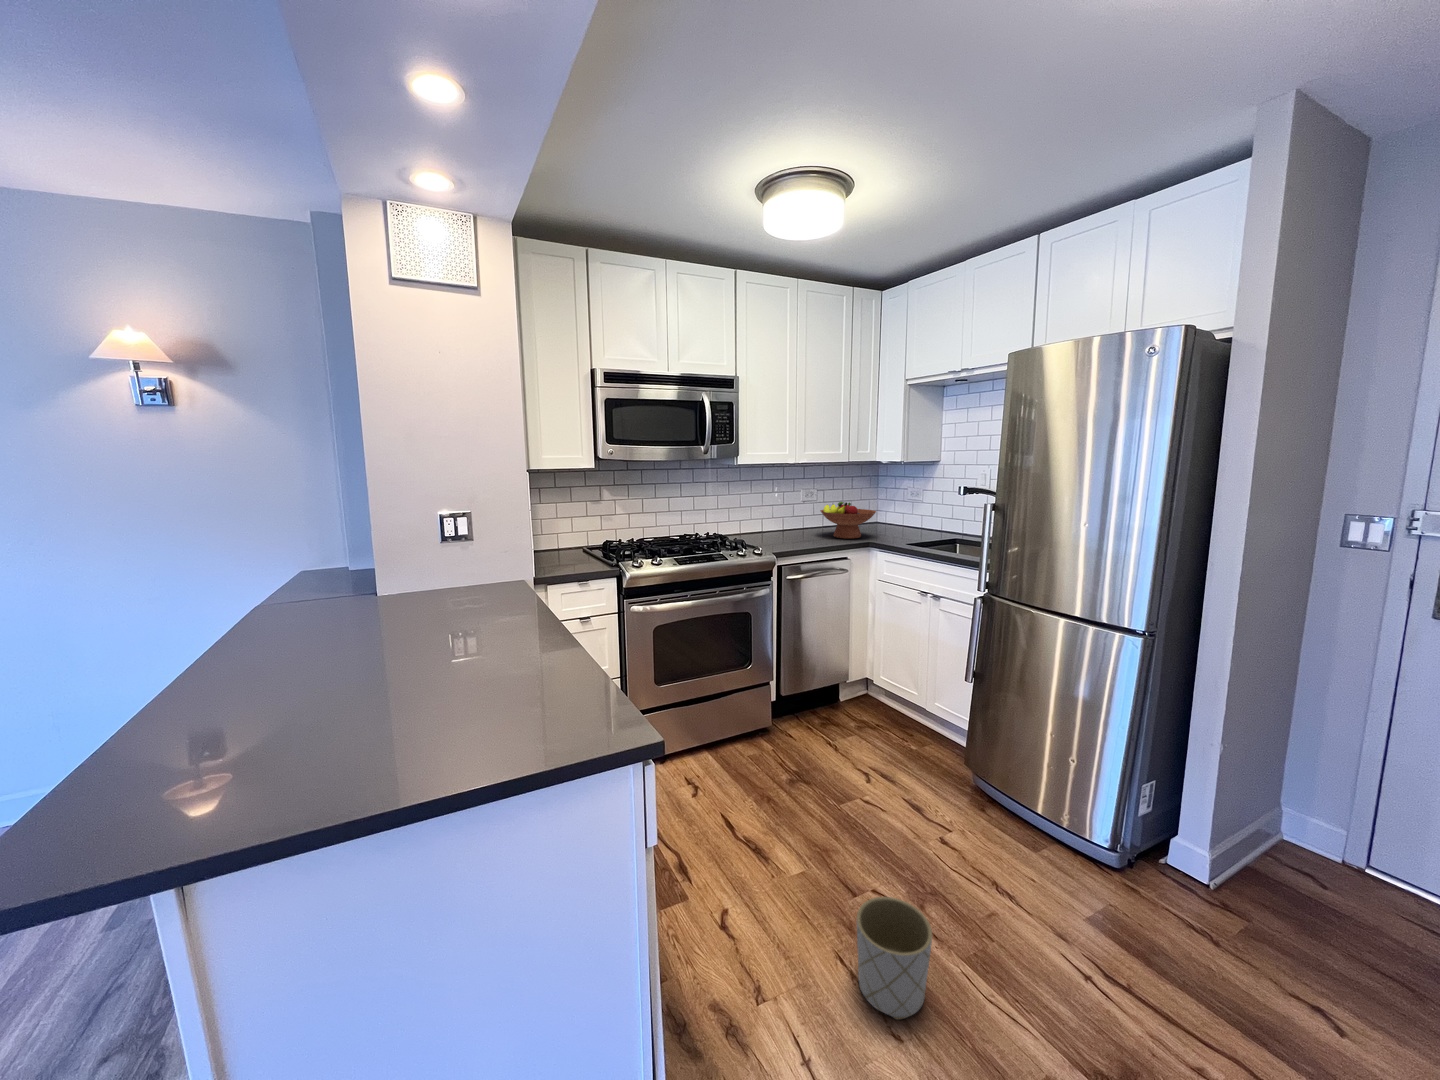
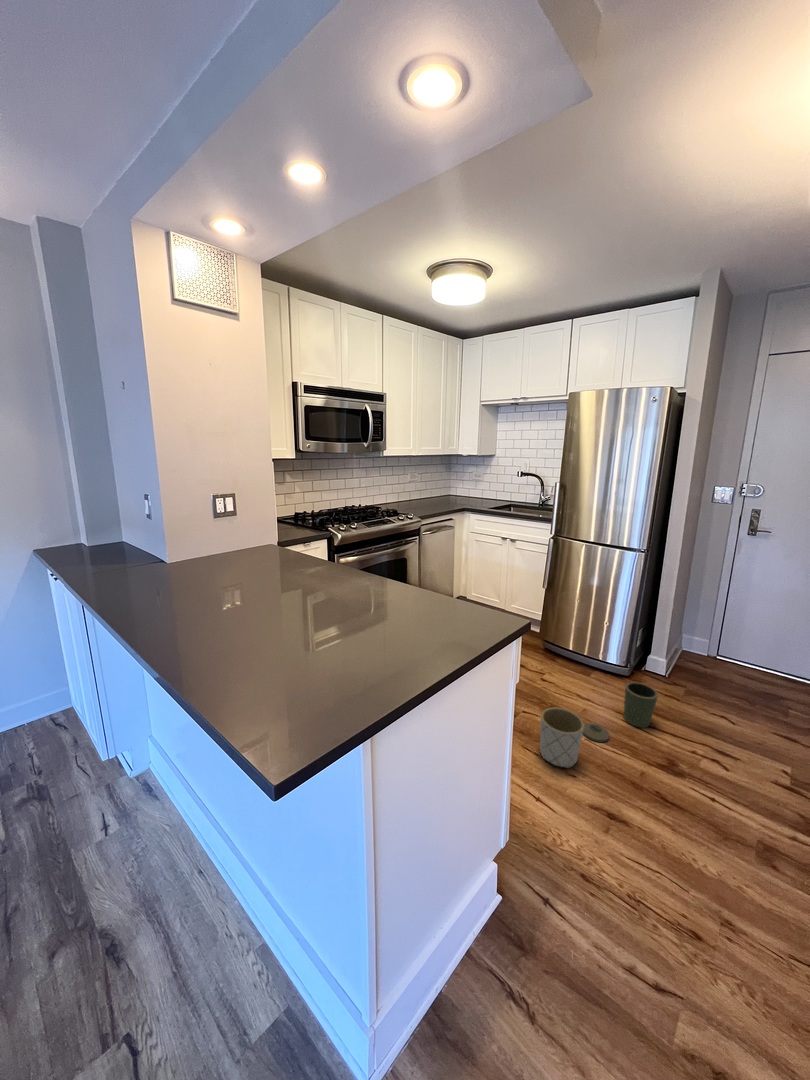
fruit bowl: present [820,502,876,538] -> none [430,482,466,506]
trash can: none [962,883,1134,989] -> present [583,682,658,742]

